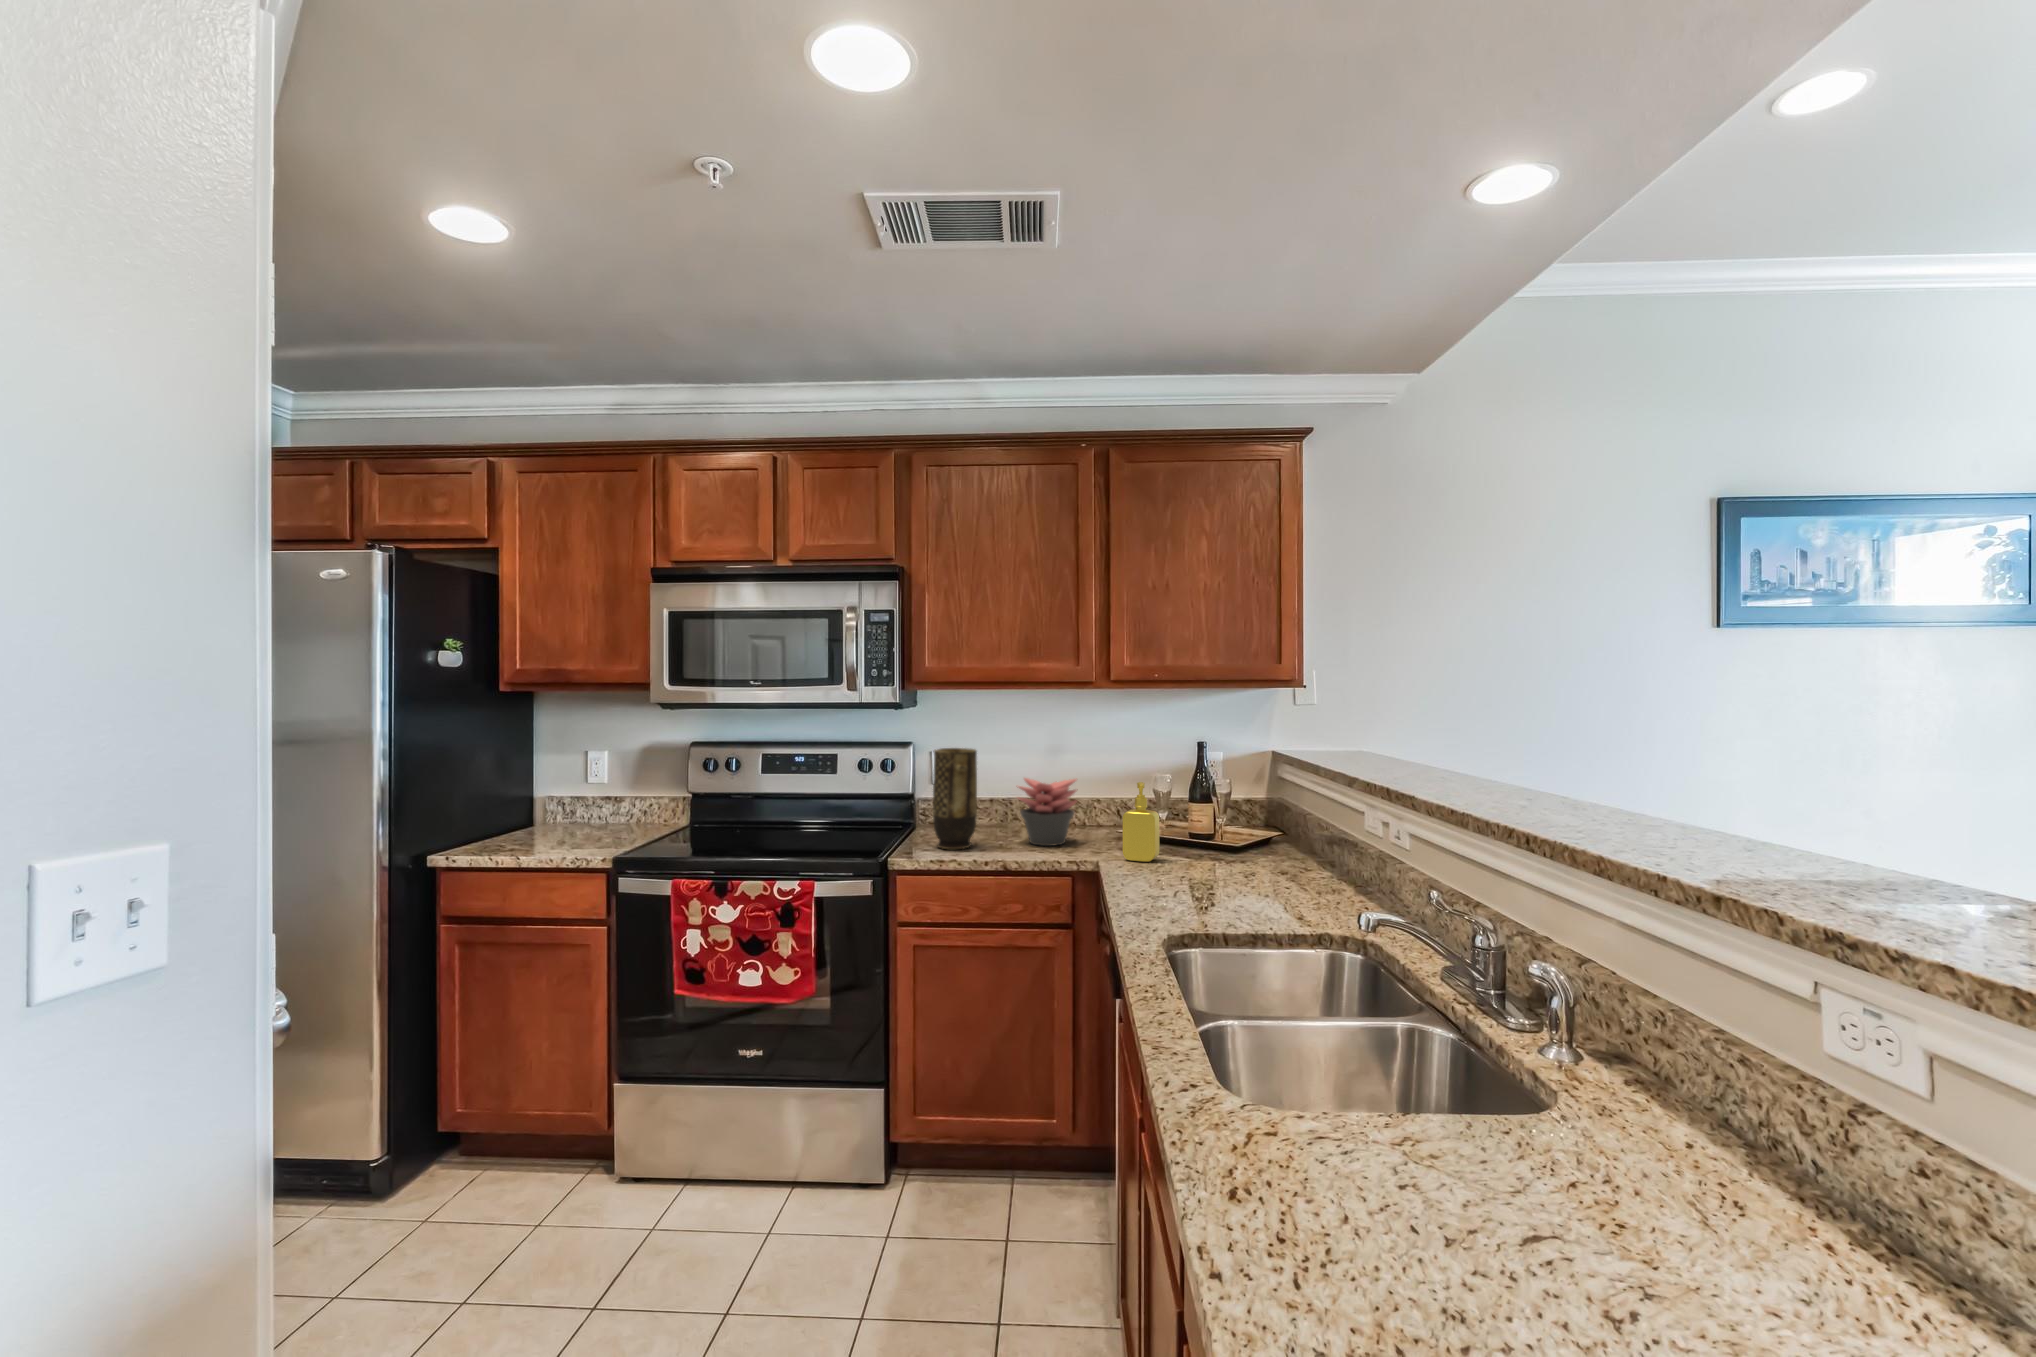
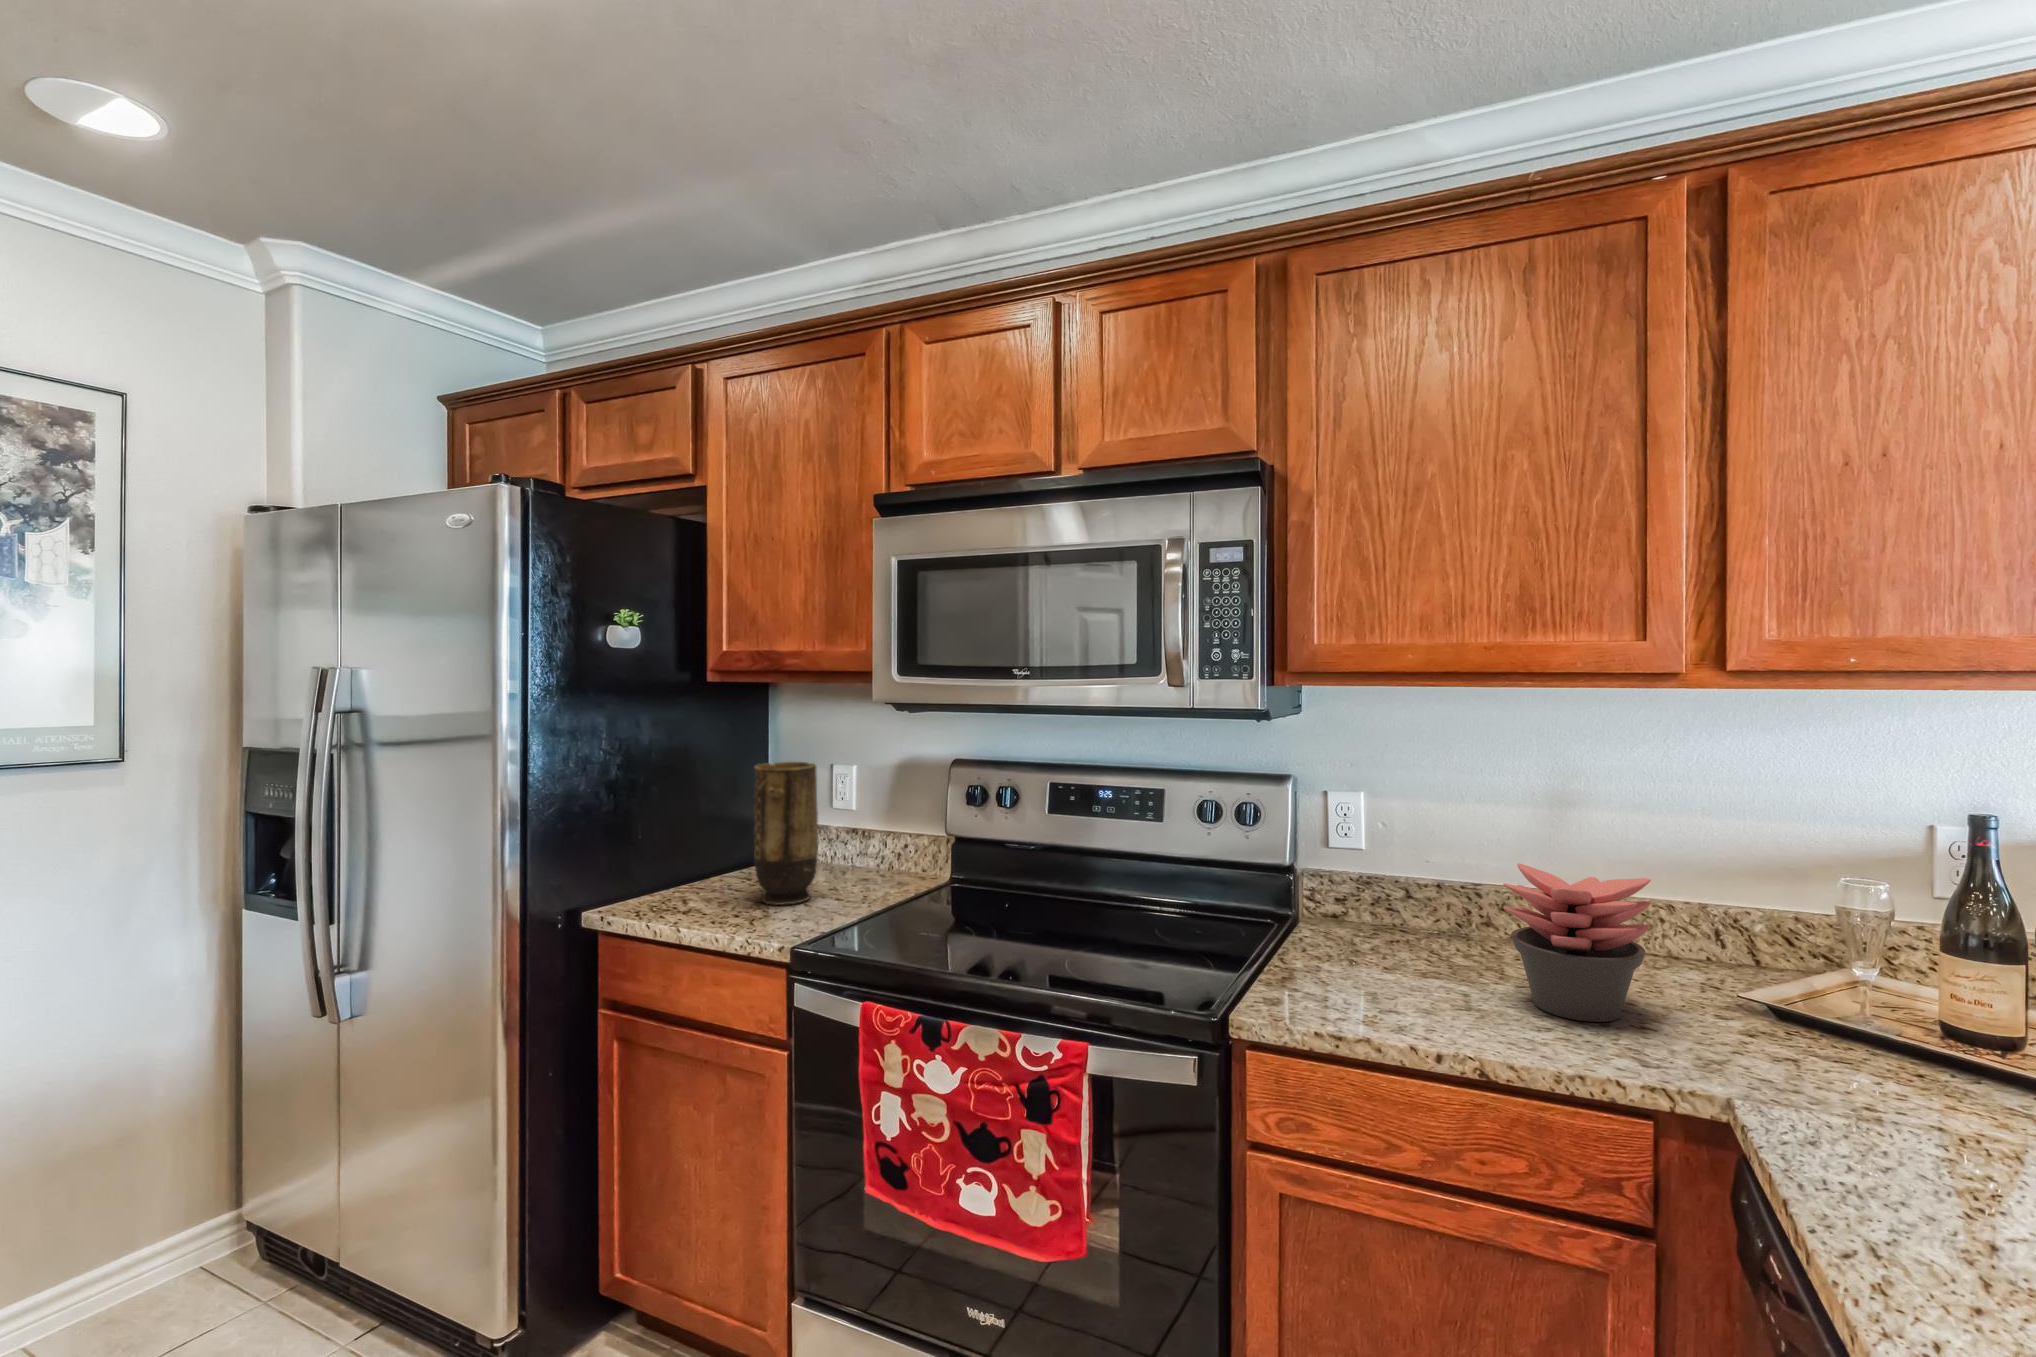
vase: present [933,748,977,849] -> present [754,762,818,905]
soap dispenser: present [1122,782,1159,862] -> none [1812,928,1933,1143]

